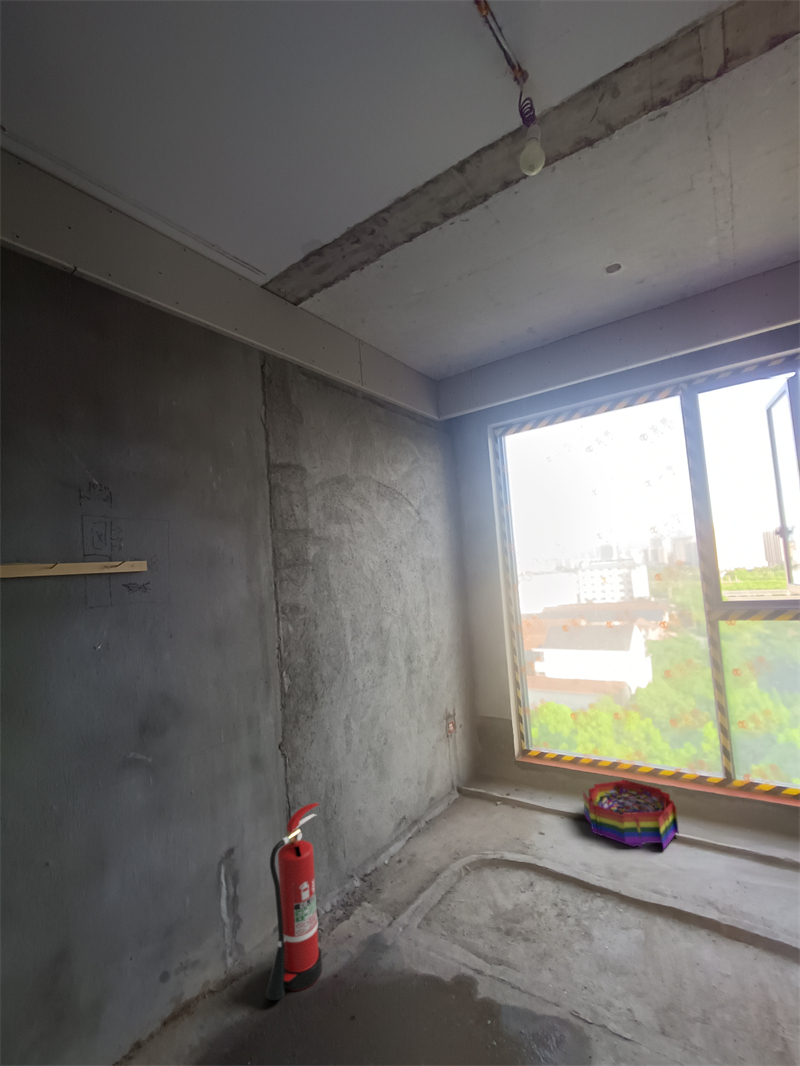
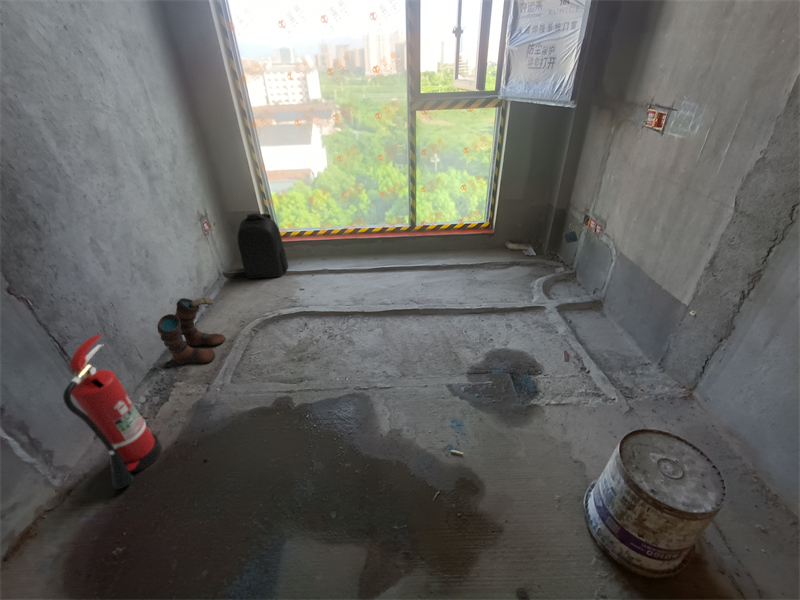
backpack: none [478,720,533,809] -> present [238,213,288,279]
storage bin: present [583,780,679,848] -> none [326,240,387,280]
boots: none [368,798,430,891] -> present [157,298,225,365]

